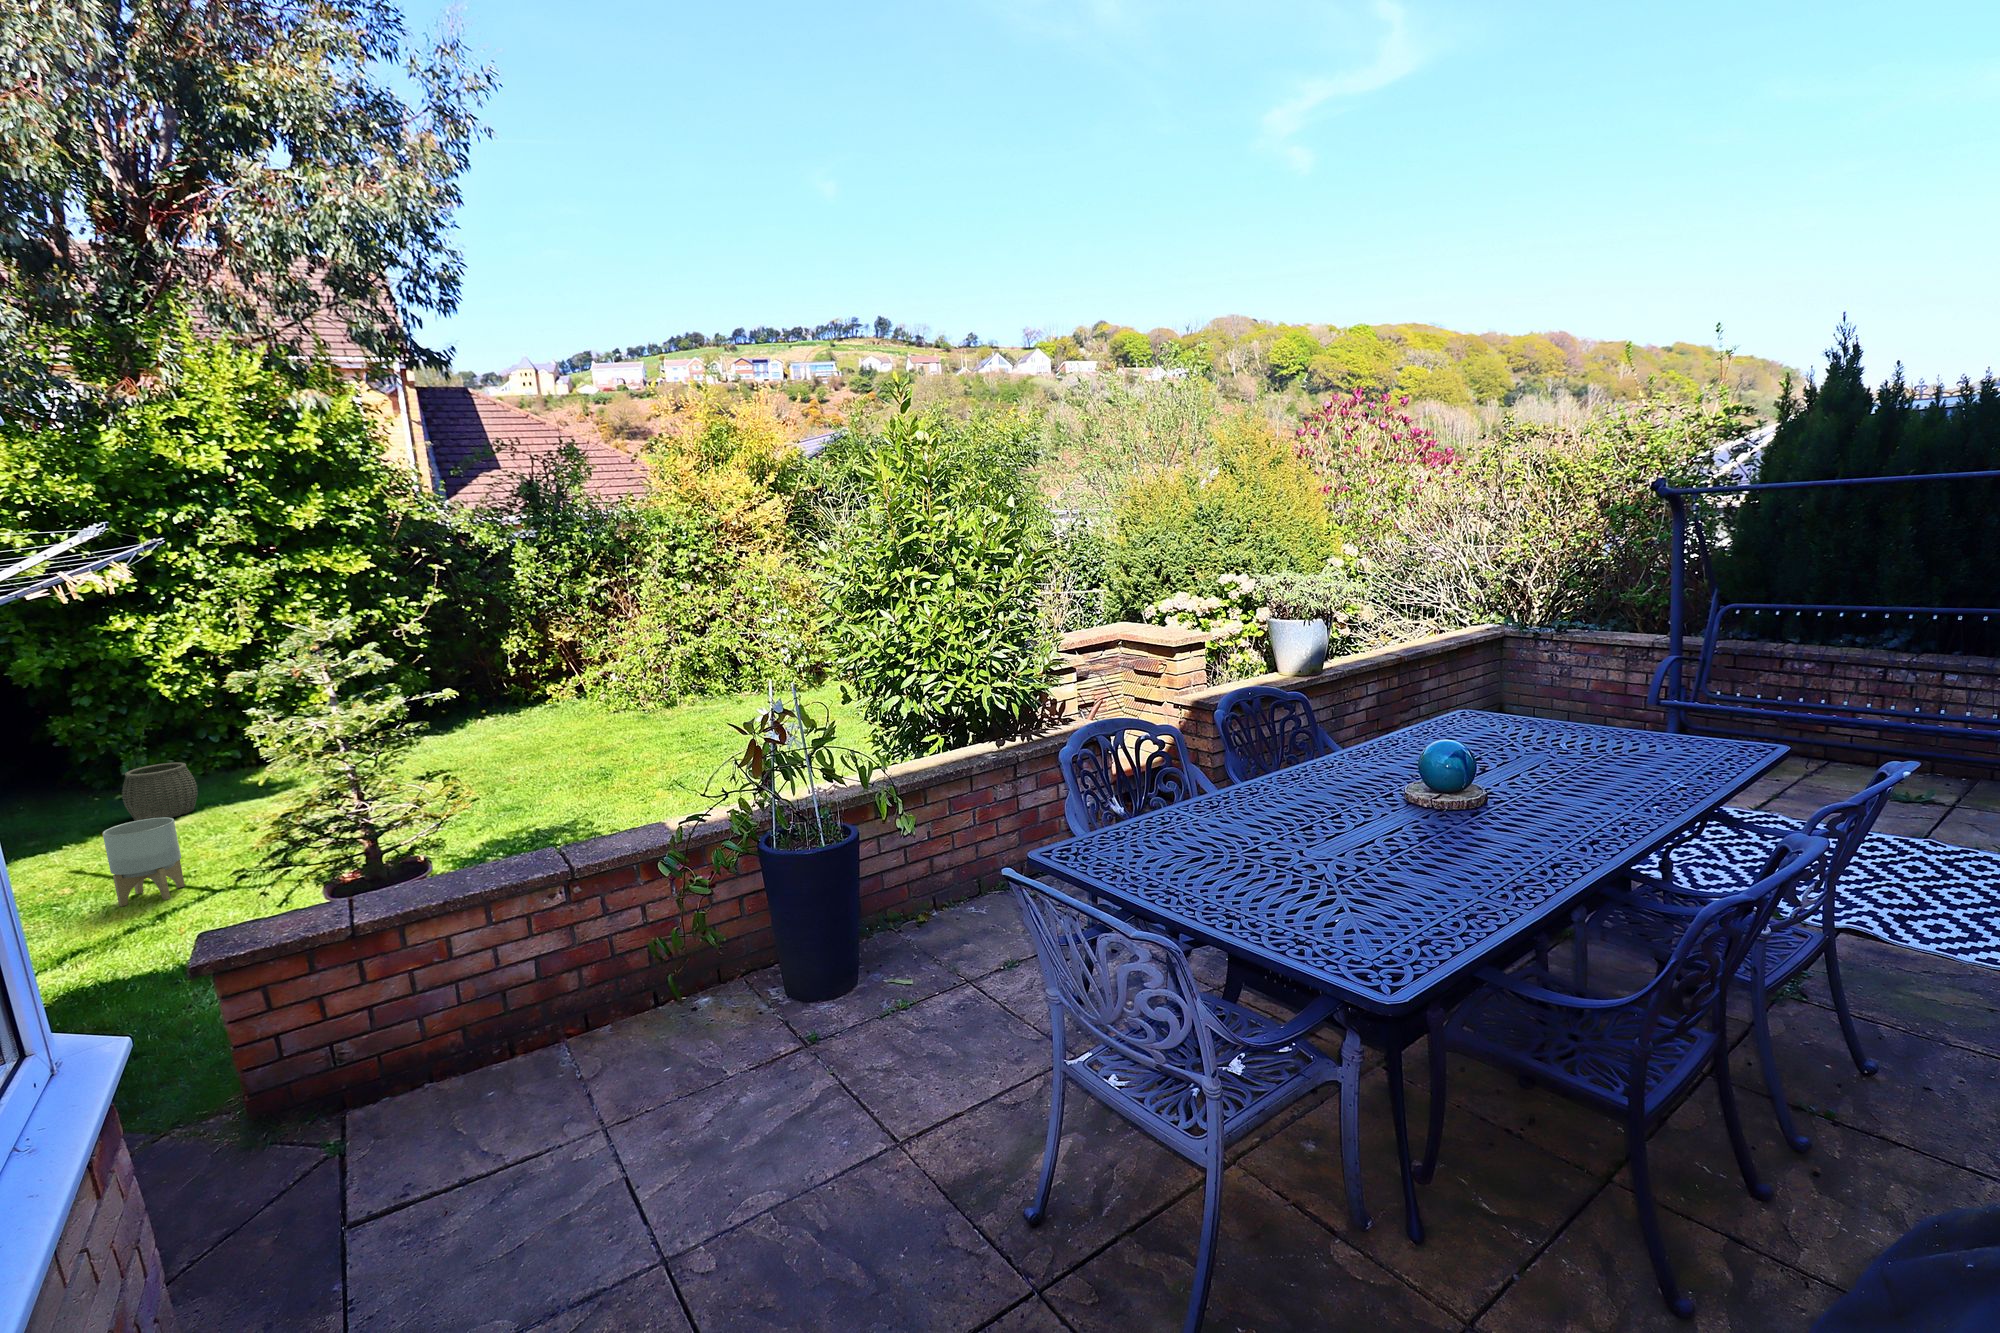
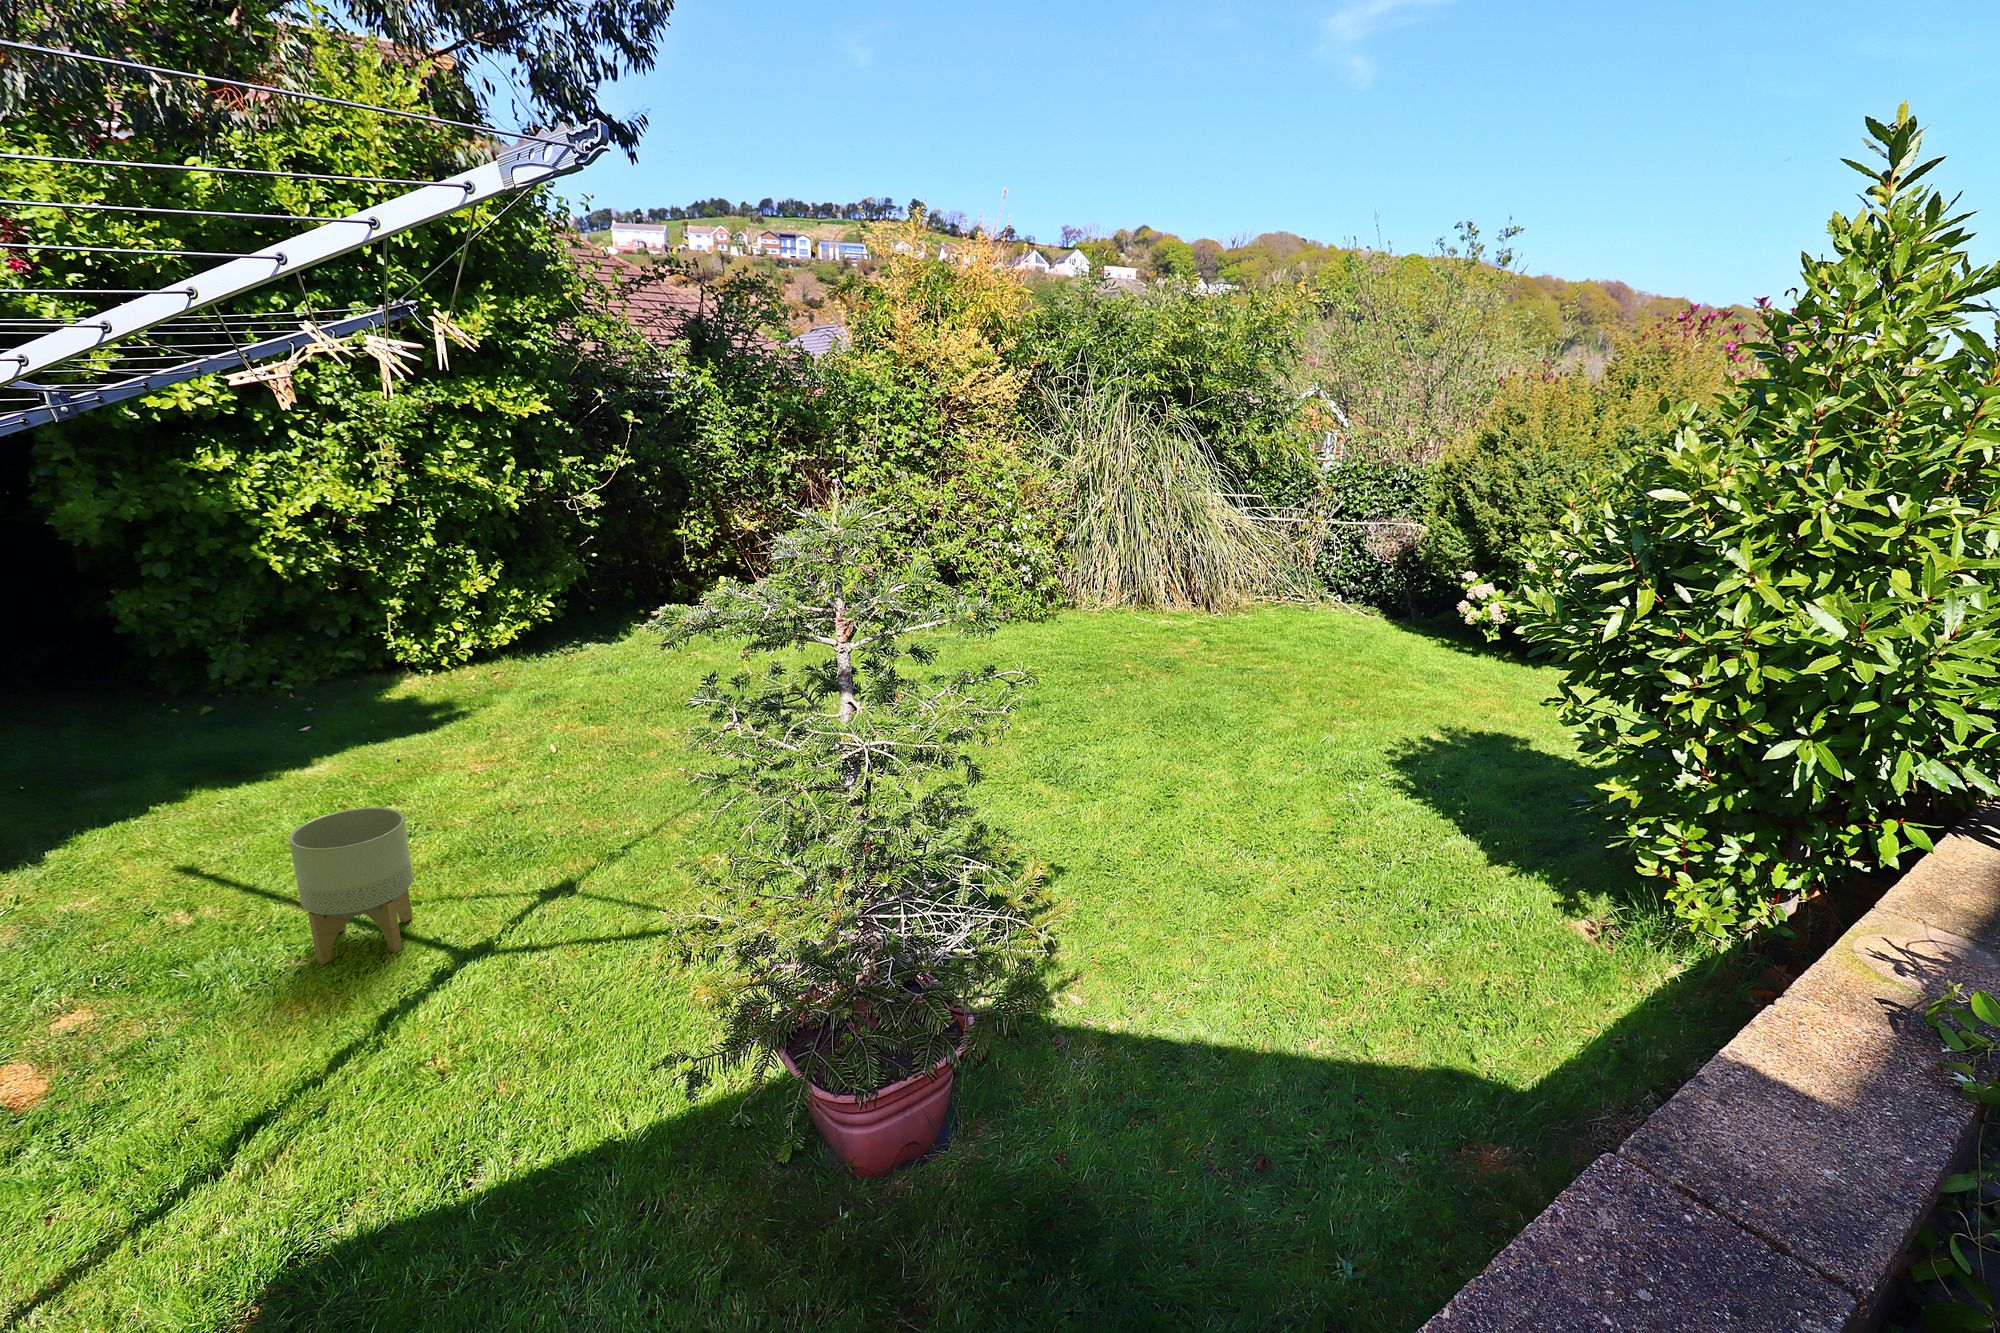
woven basket: present [122,763,198,821] -> none [235,673,343,761]

